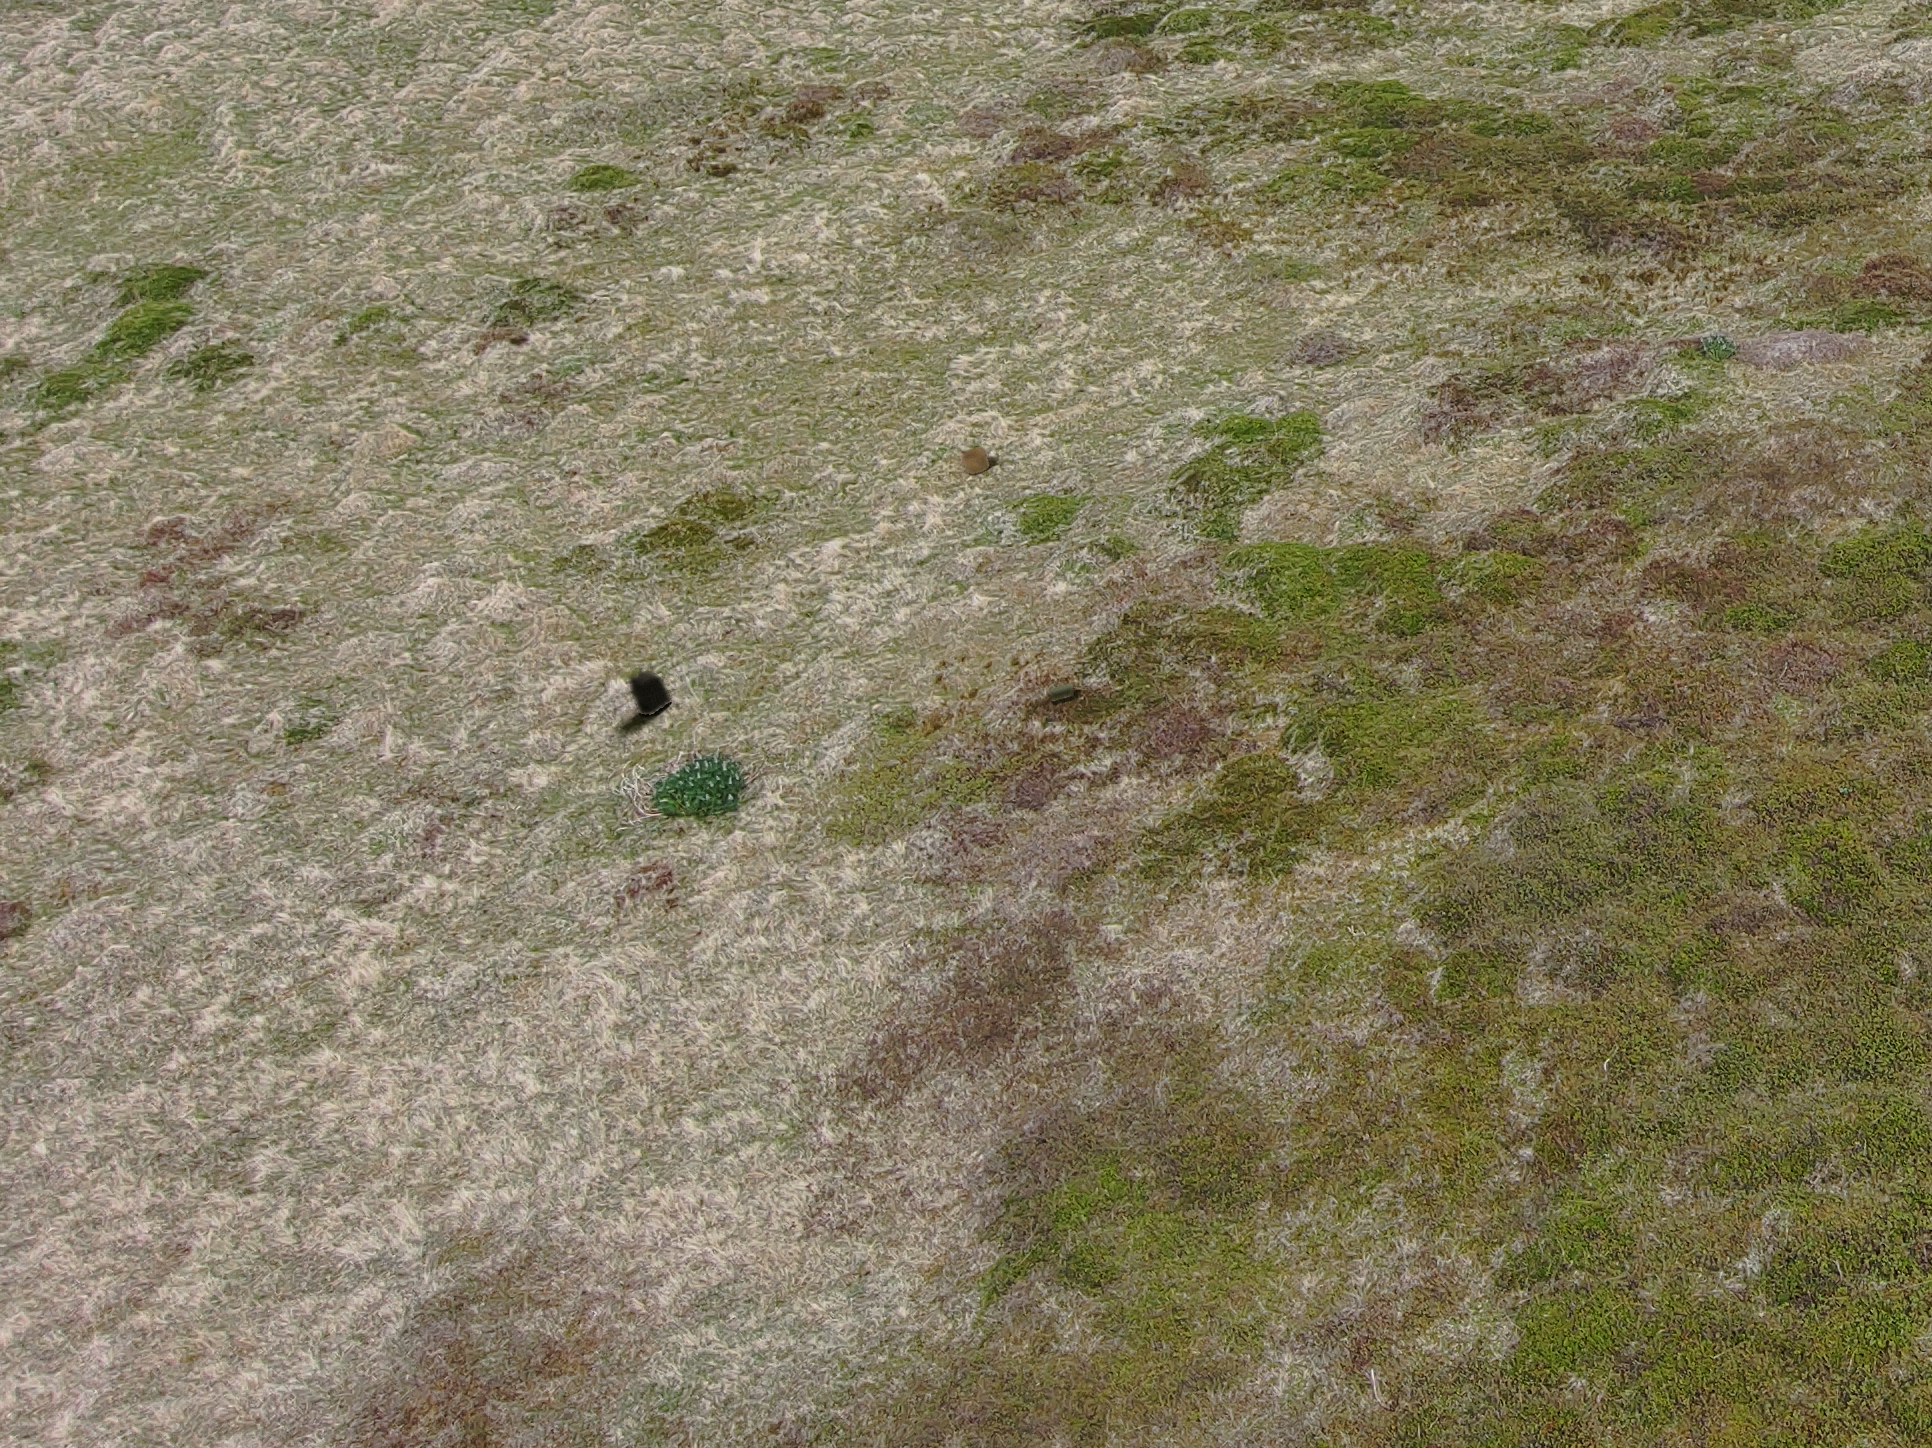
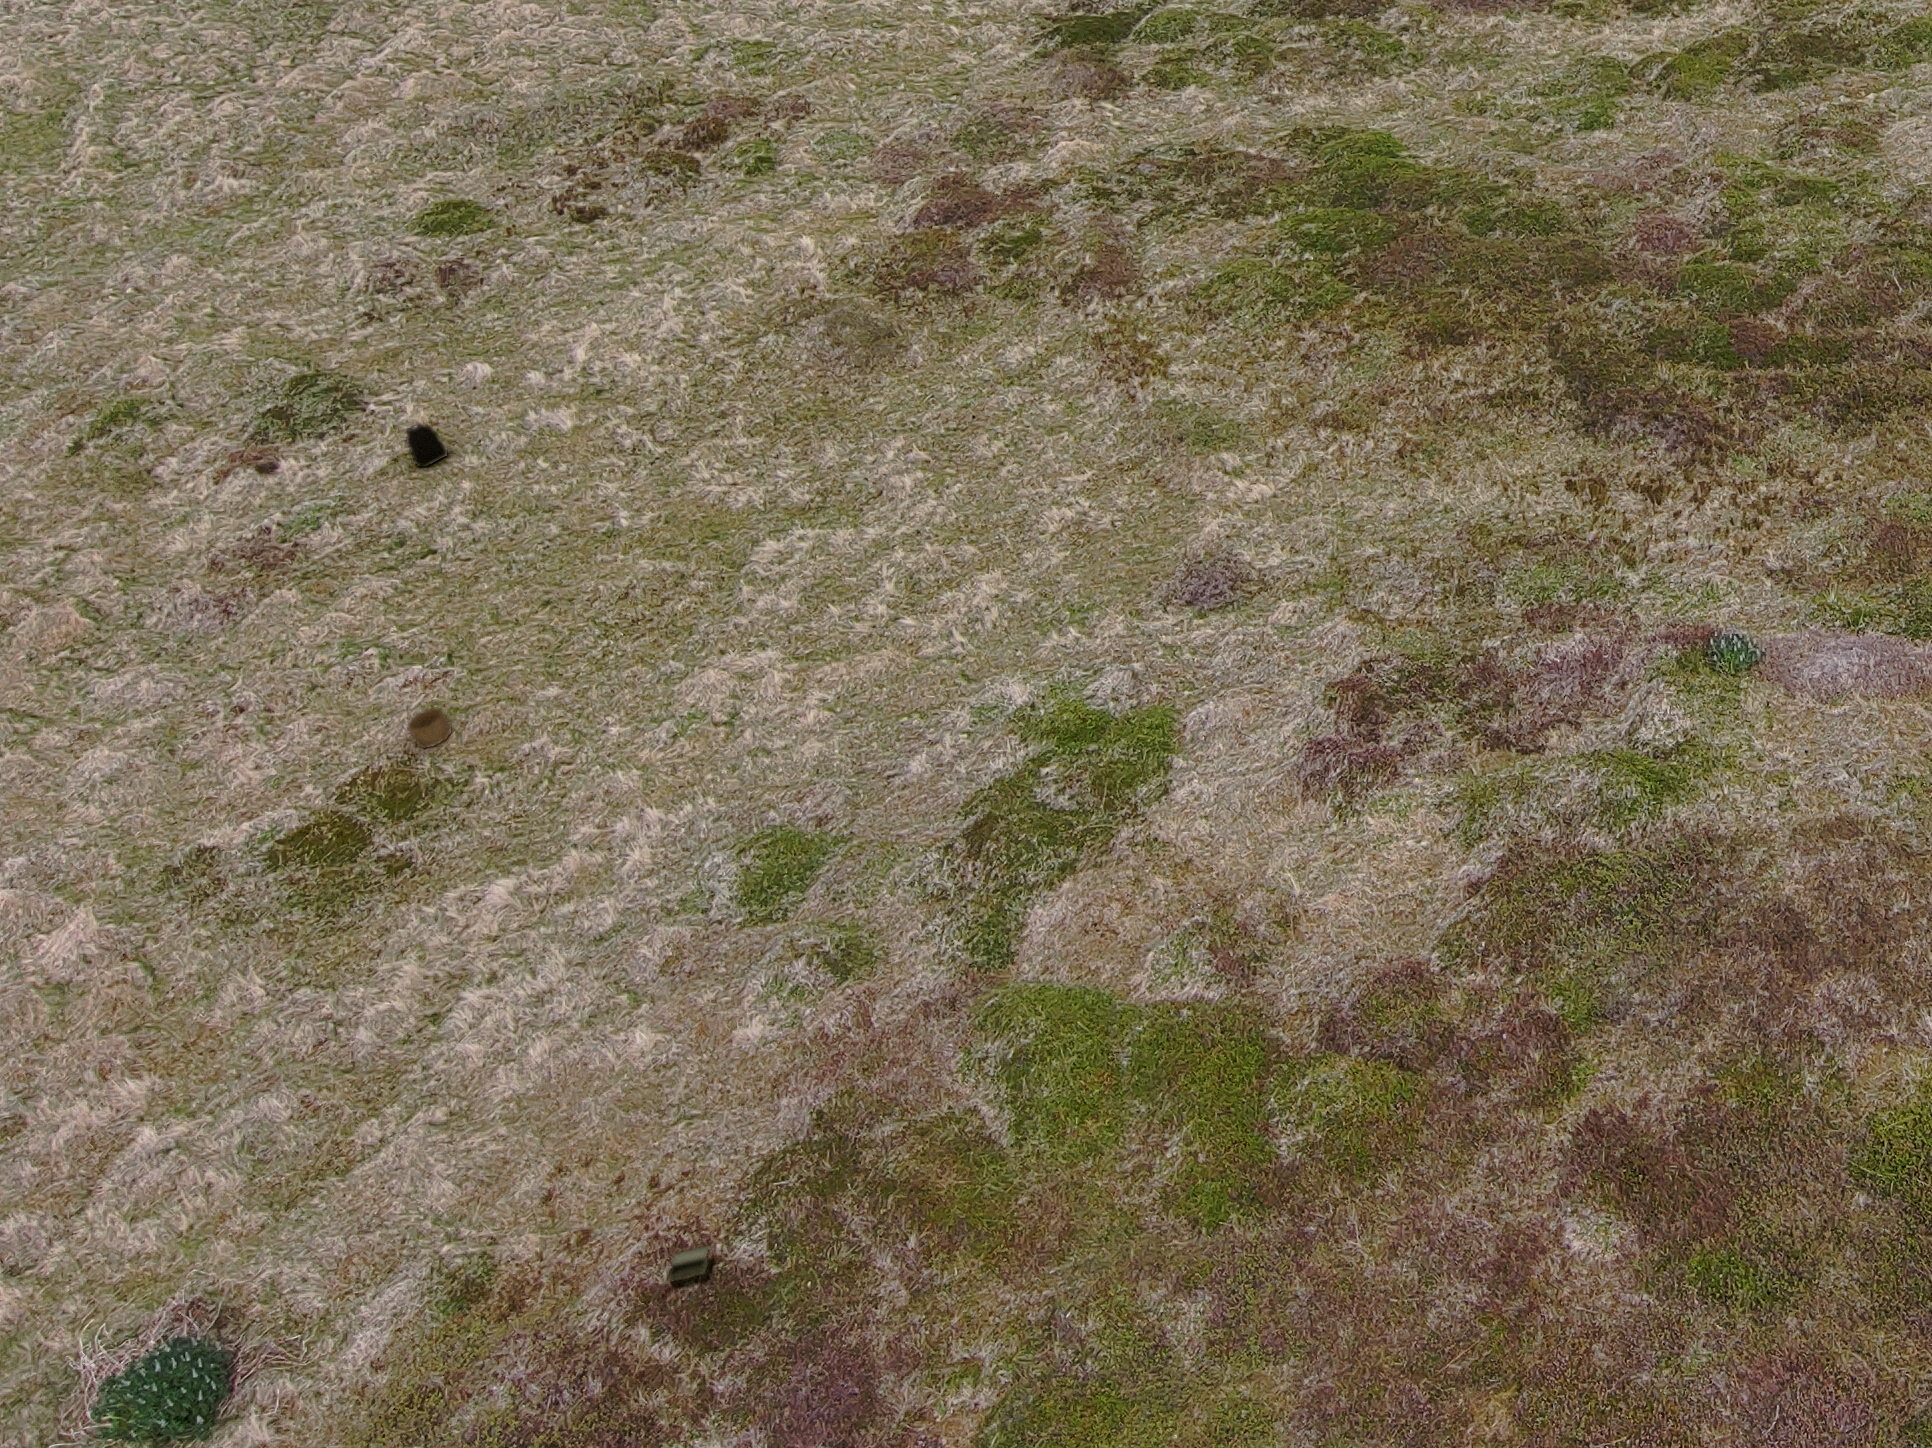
wooden bucket: present [961,447,989,474] -> present [407,707,452,749]
backpack: present [629,670,671,715] -> present [406,424,447,467]

